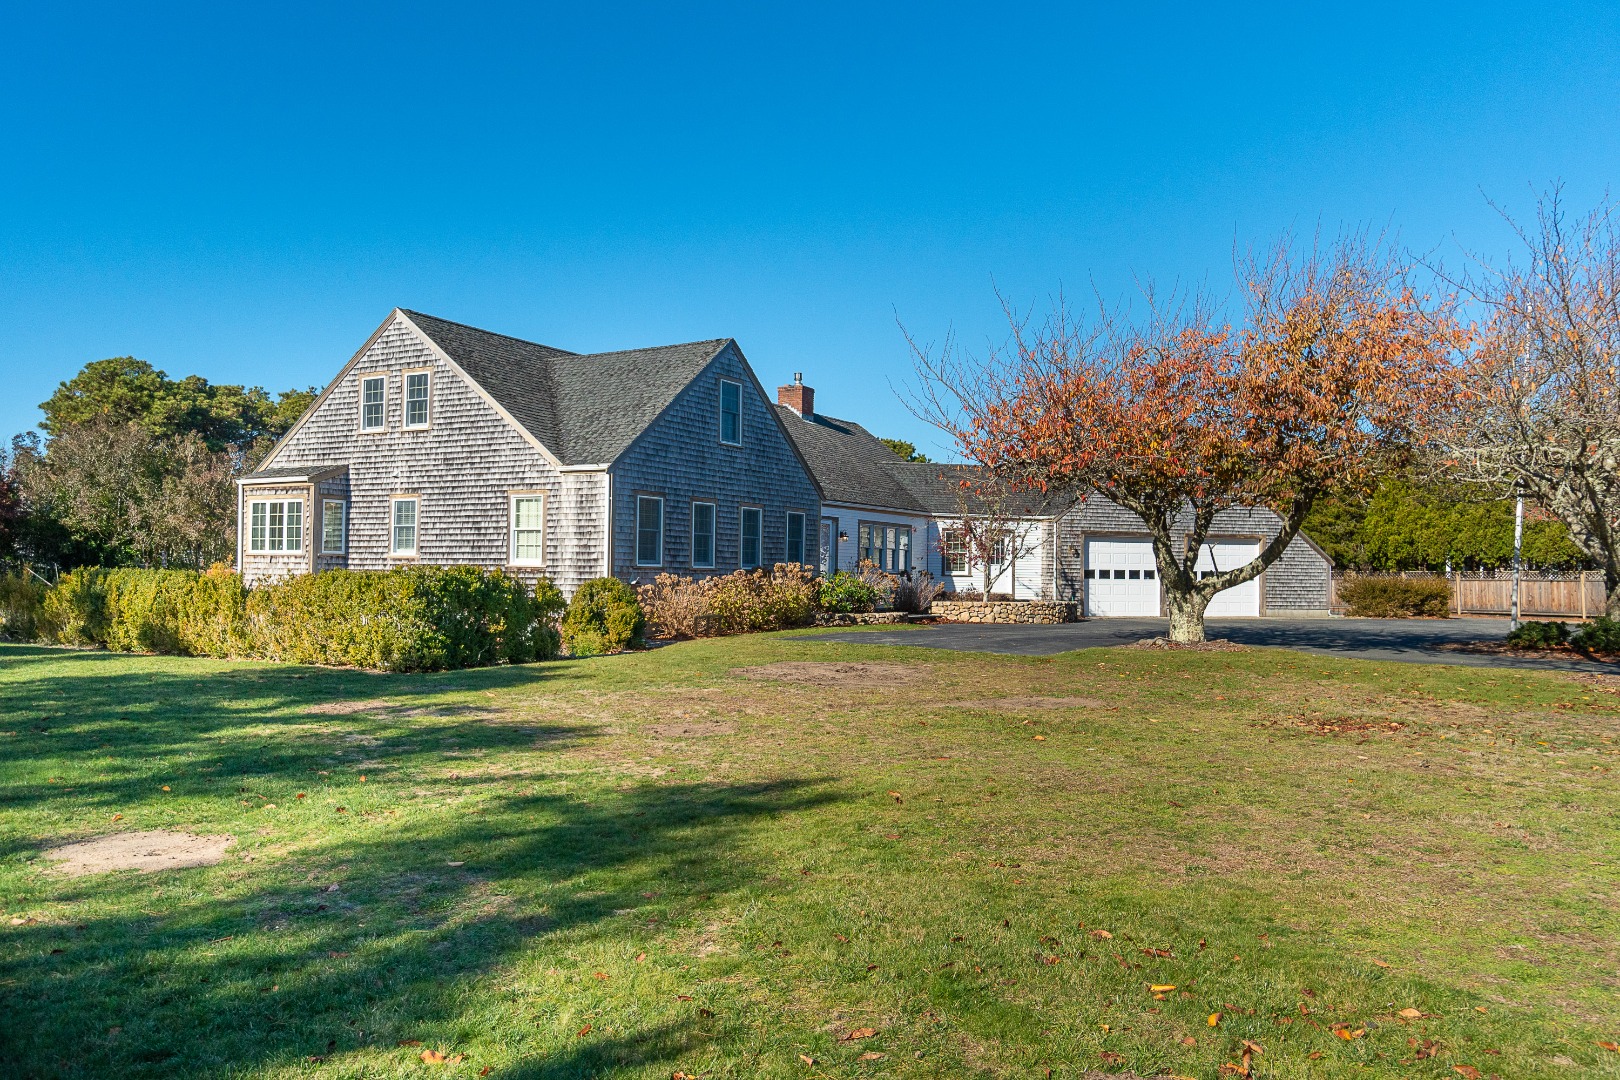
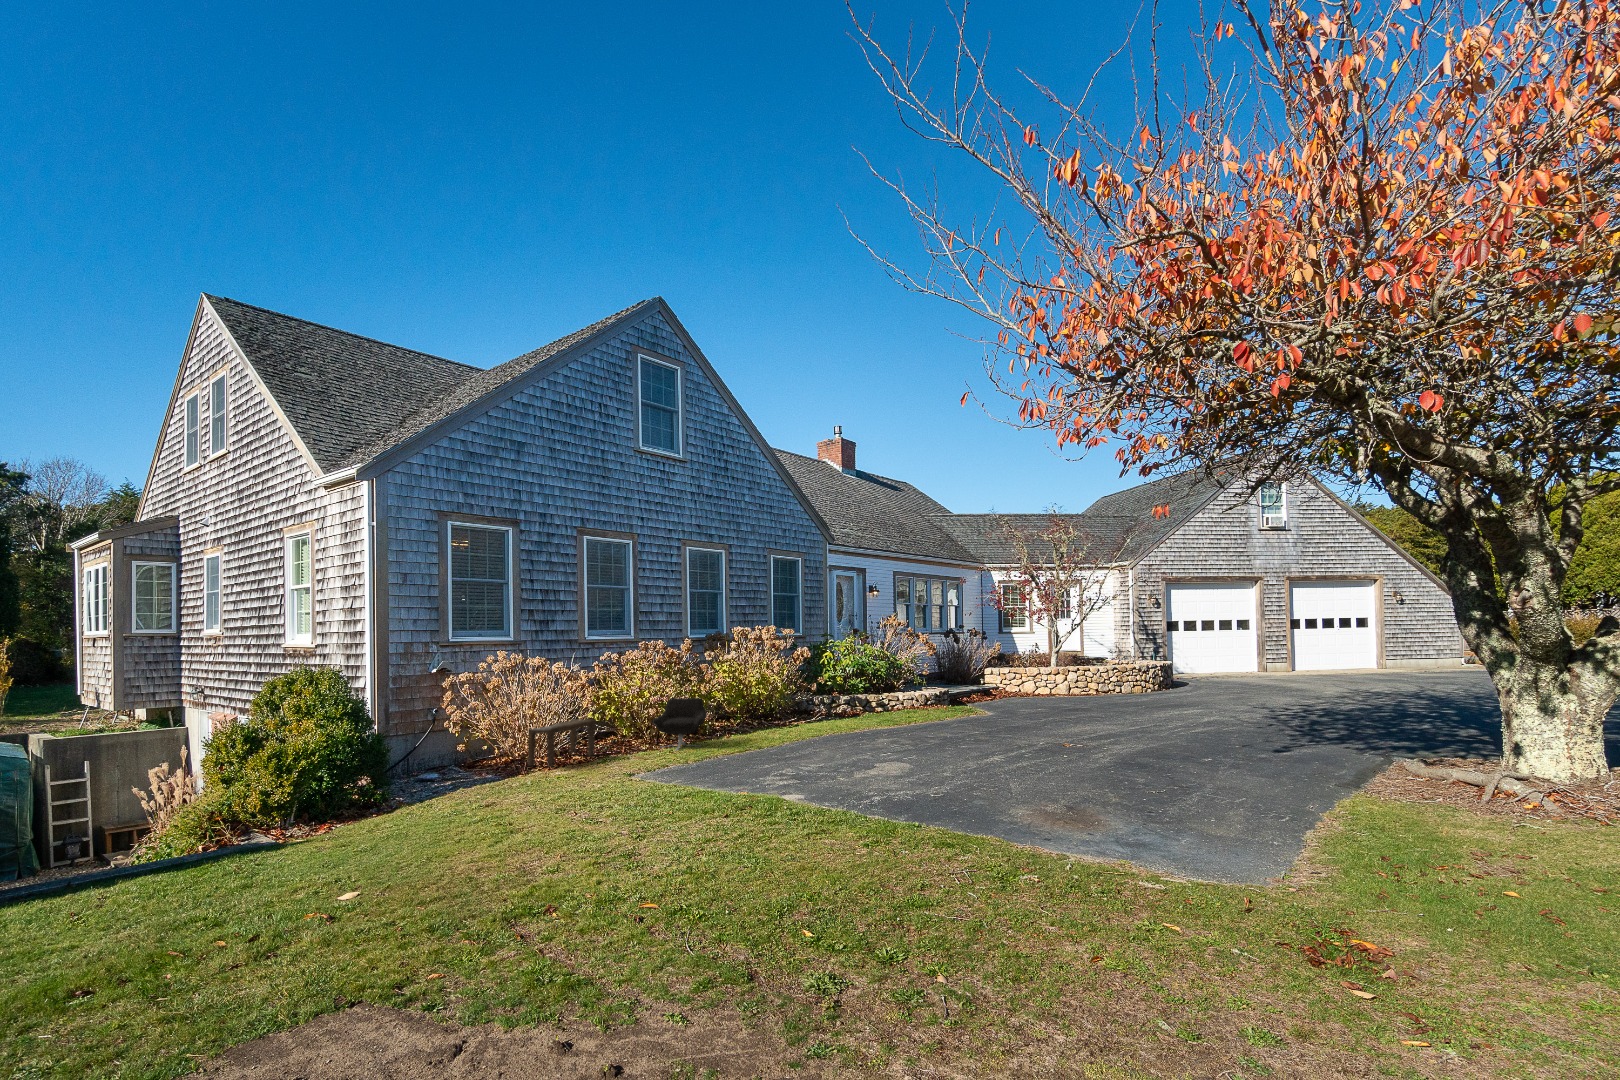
lounge chair: none [748,605,779,634] -> present [652,698,707,750]

